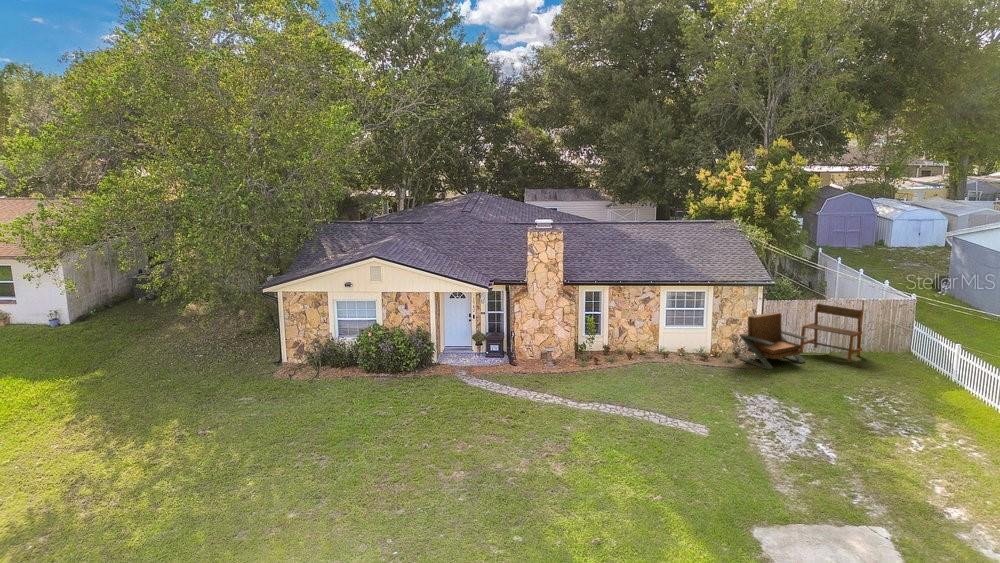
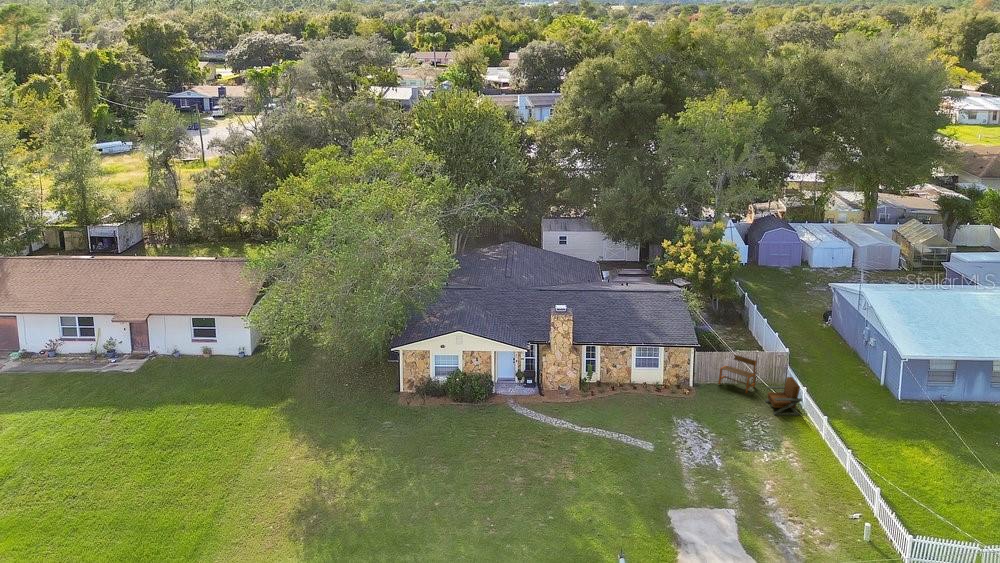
lounge chair: present [740,312,806,370] -> present [765,377,802,415]

